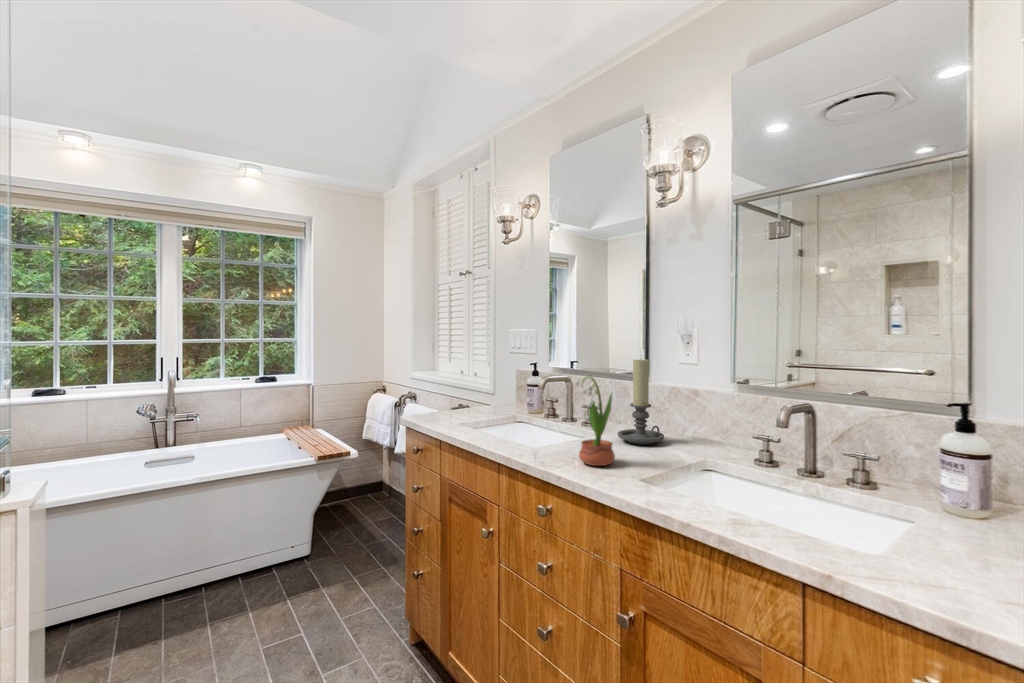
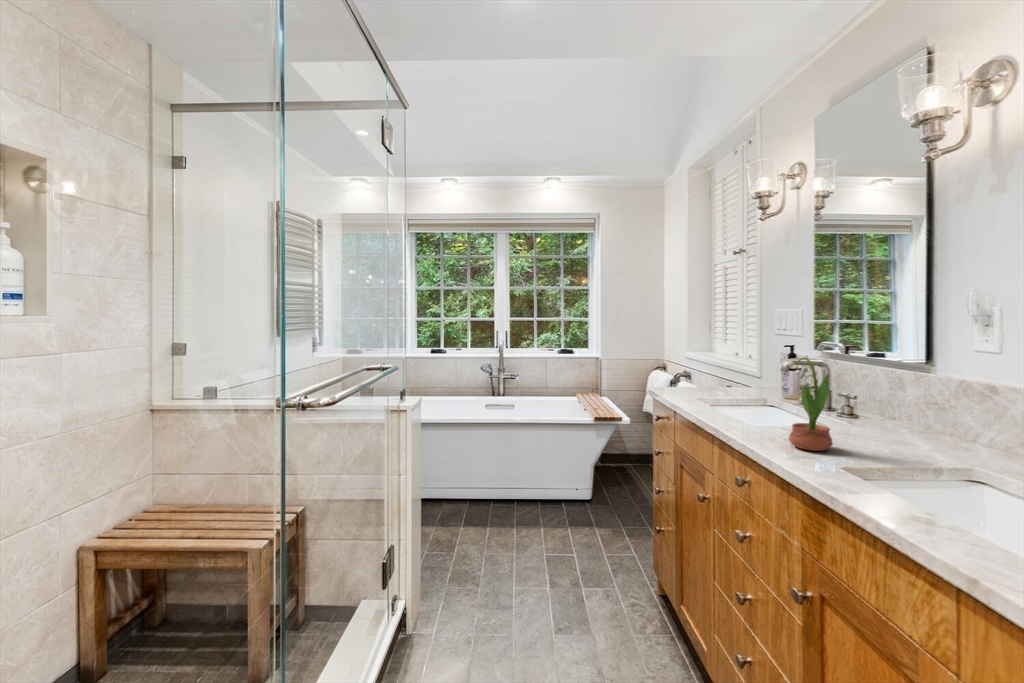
candle holder: present [618,359,664,445] -> none [866,341,936,442]

